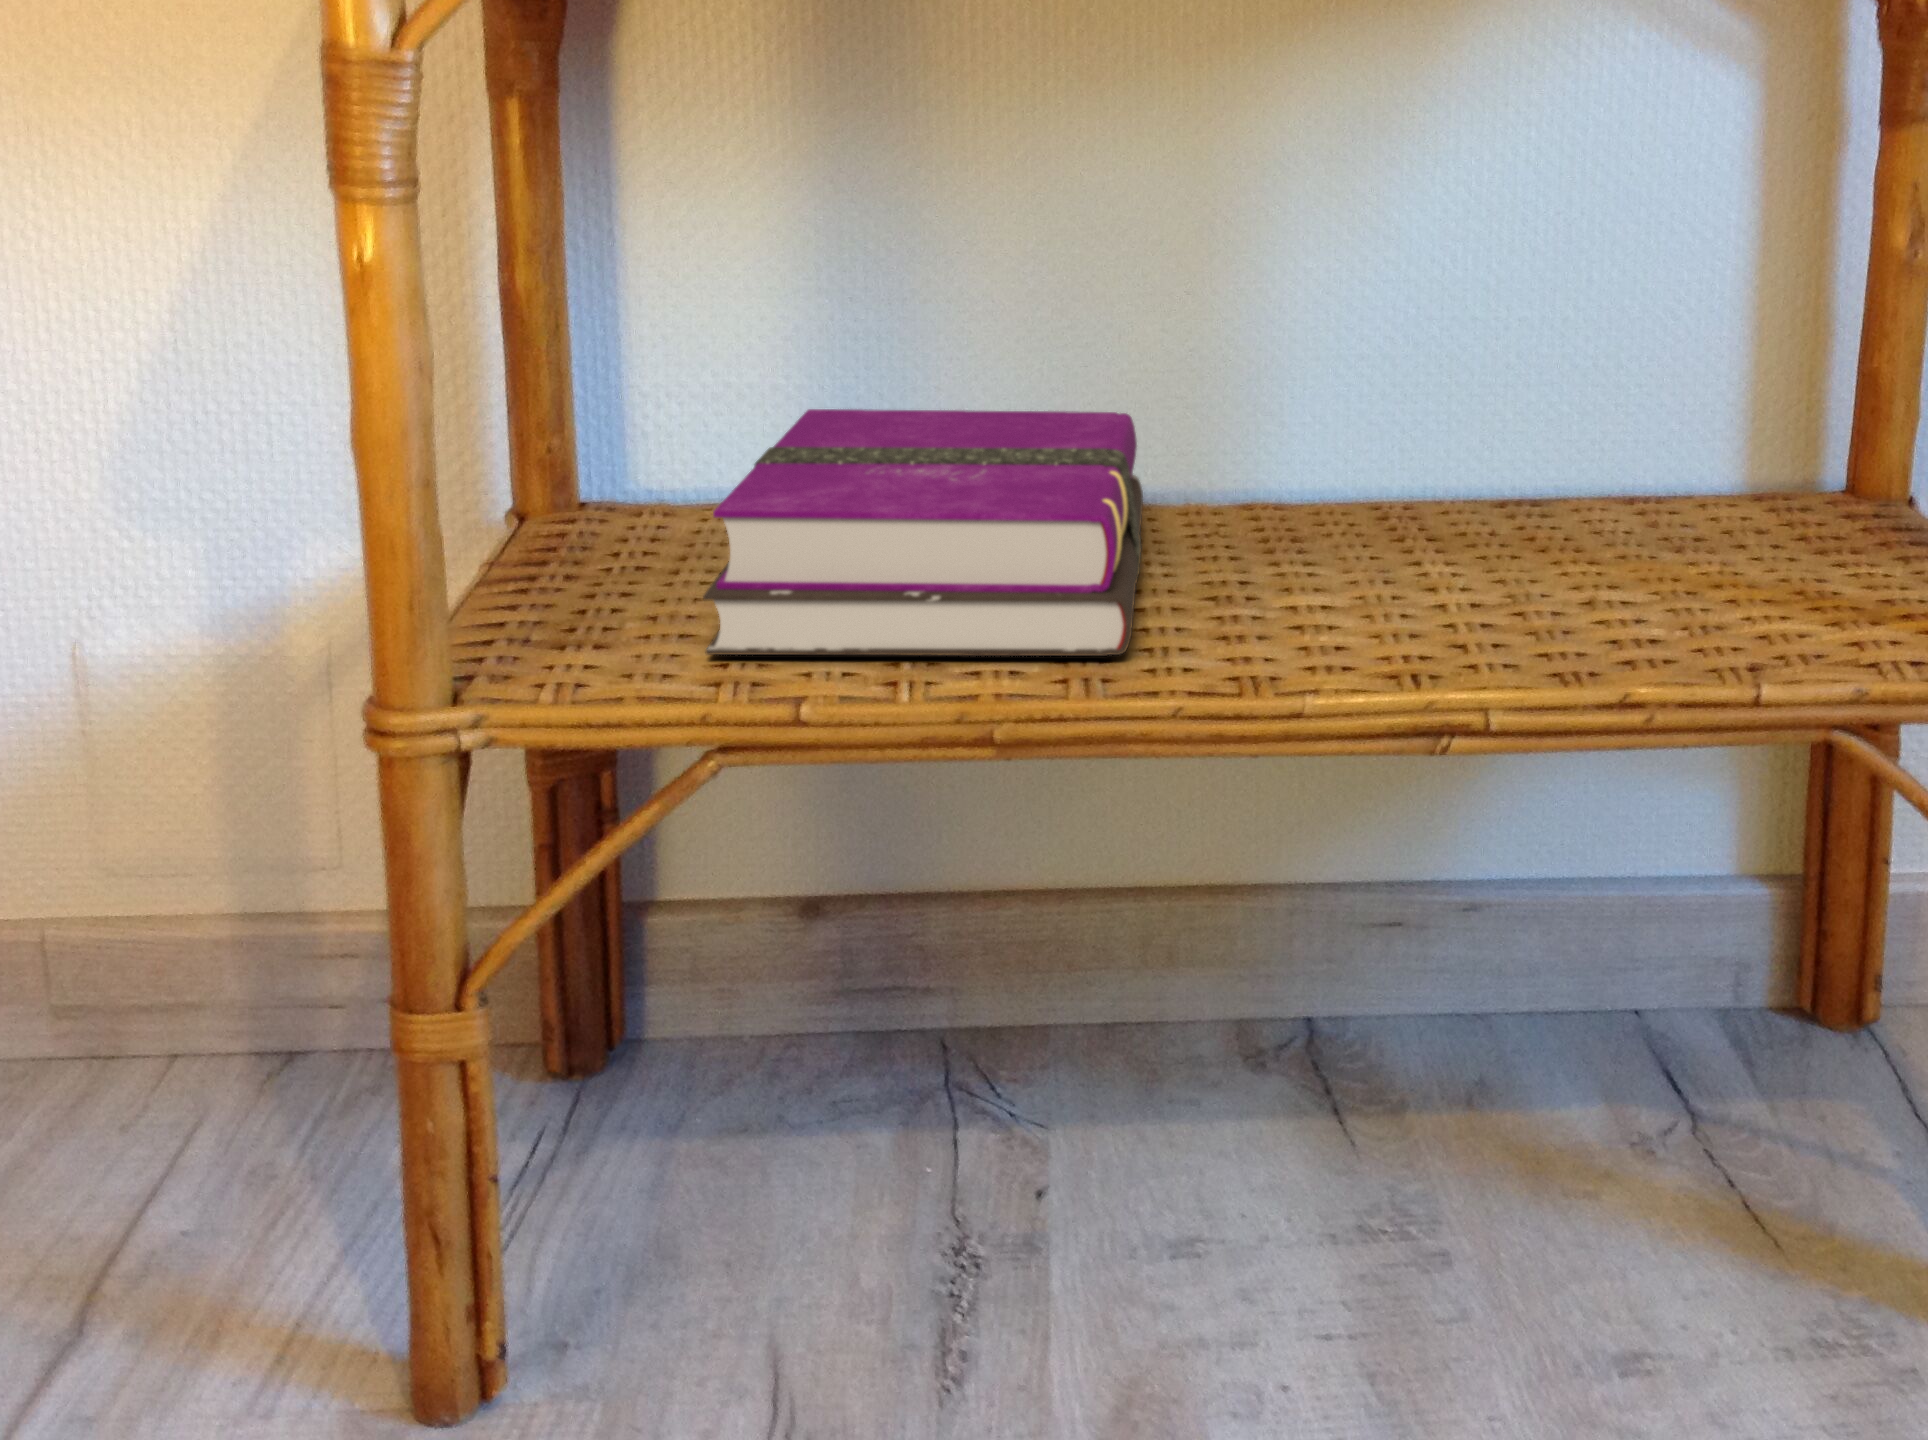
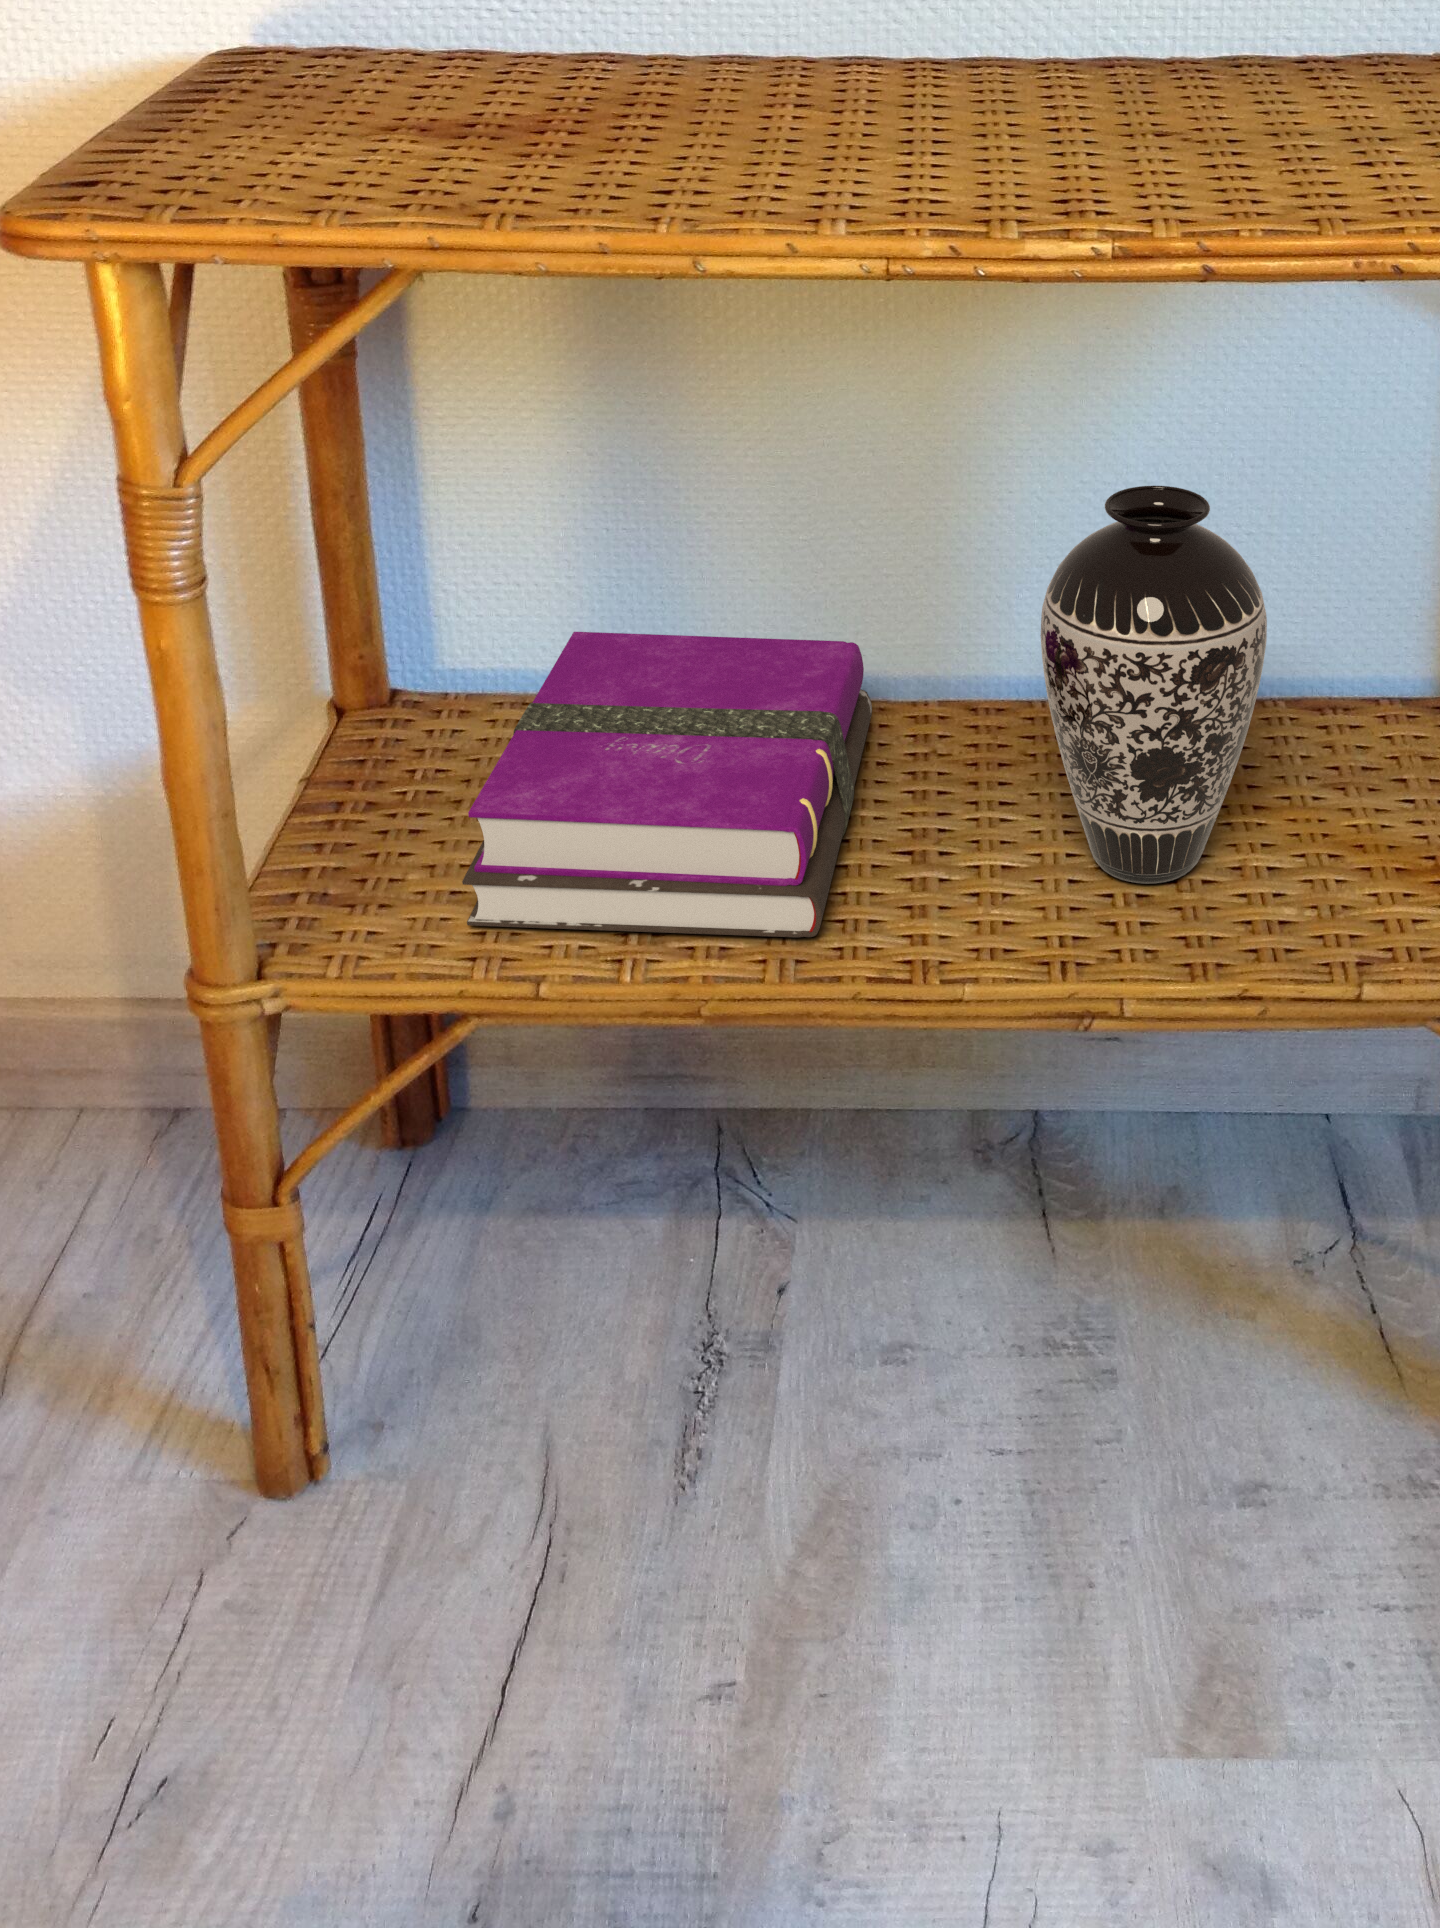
decorative vase: none [1368,158,1620,614] -> present [1040,486,1267,884]

